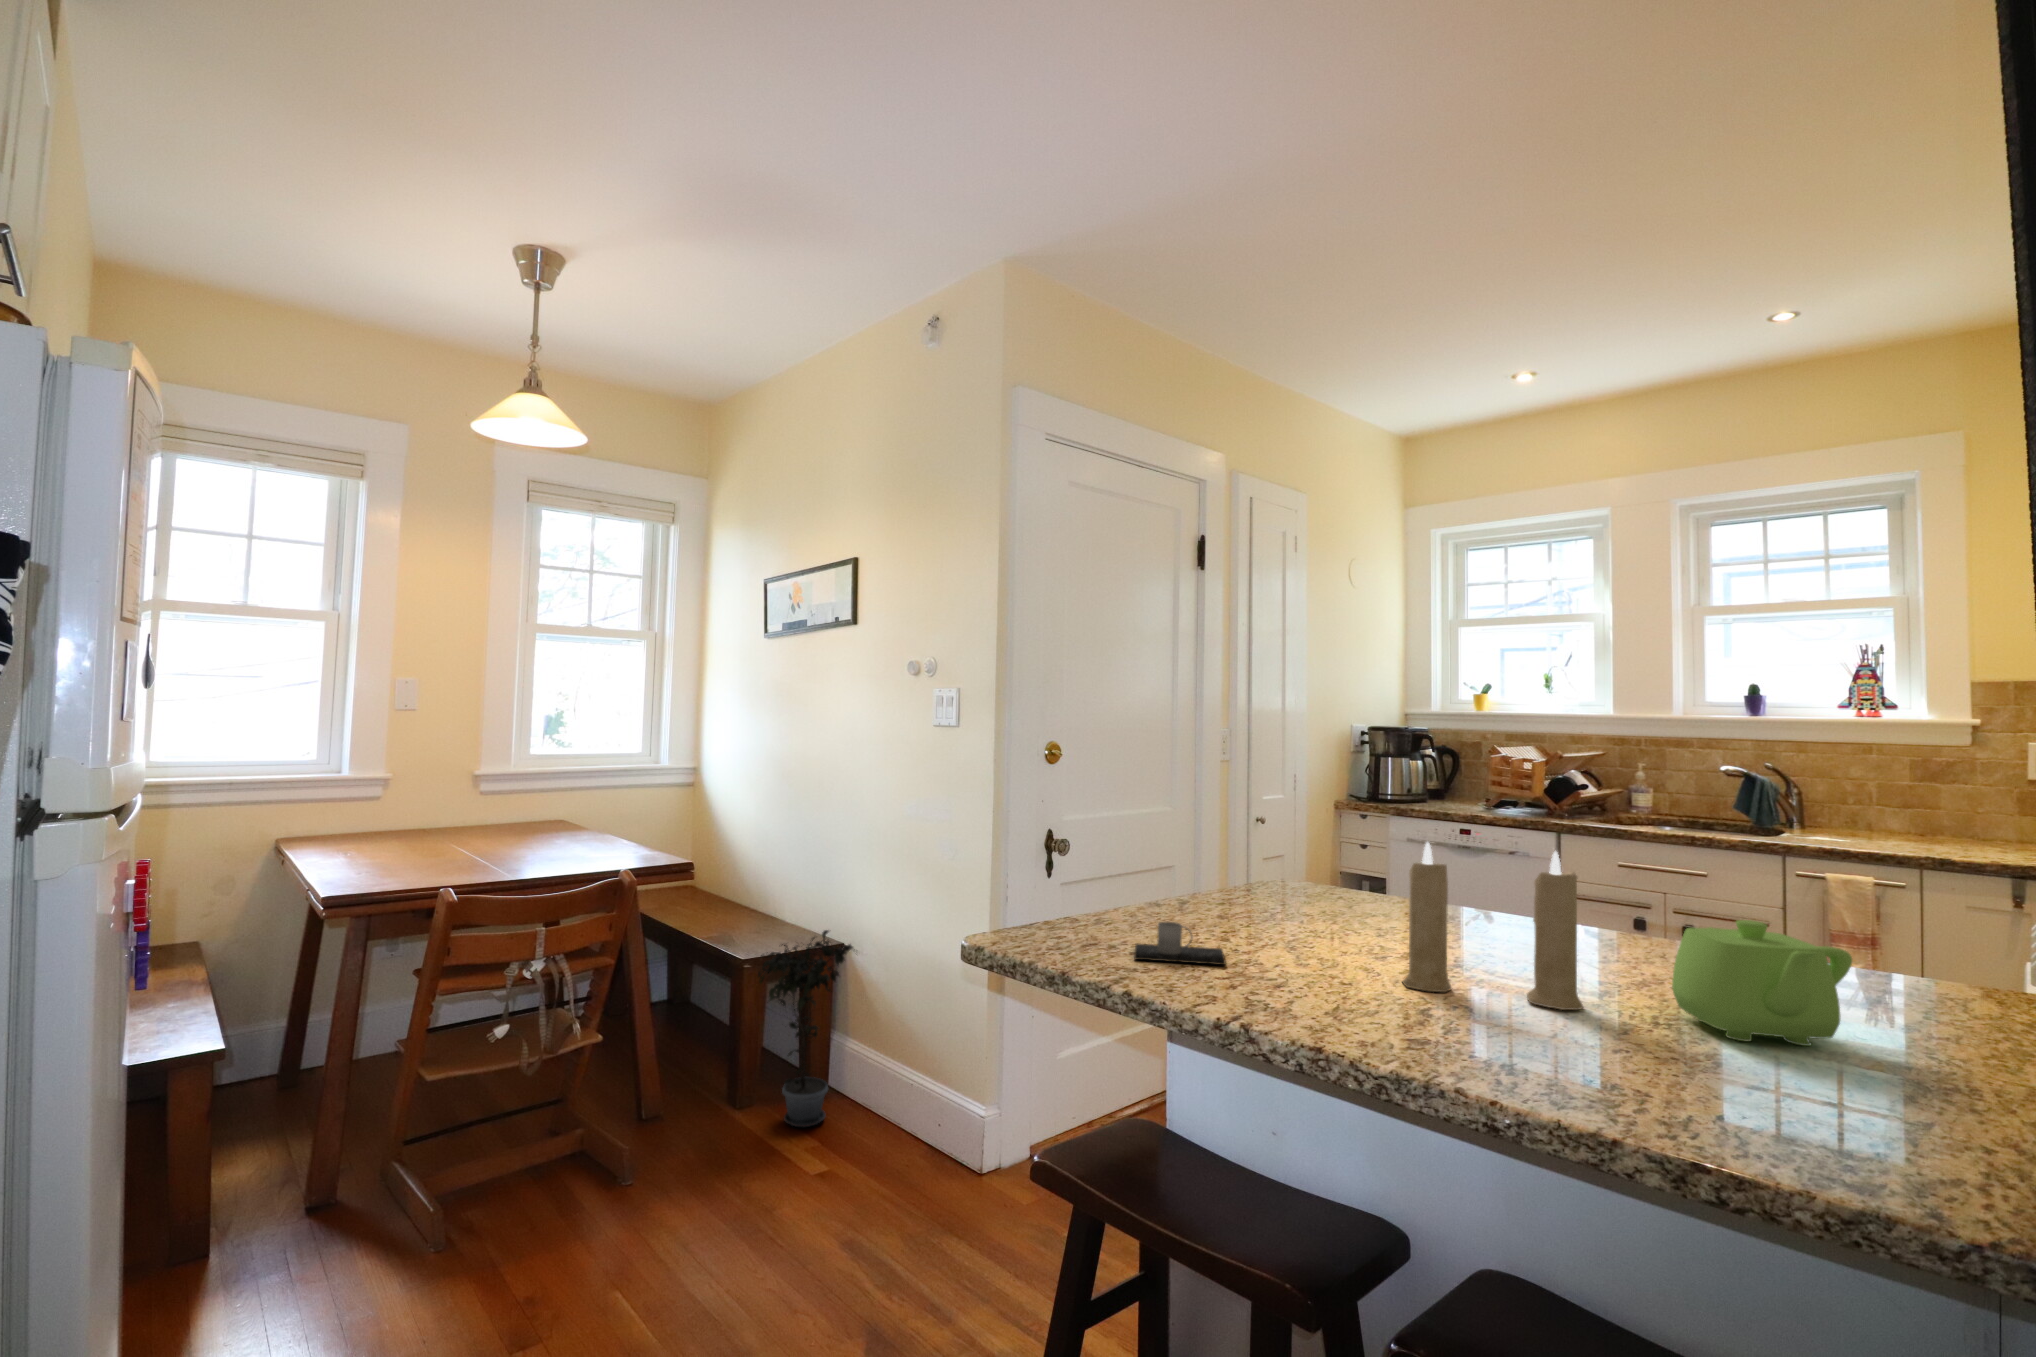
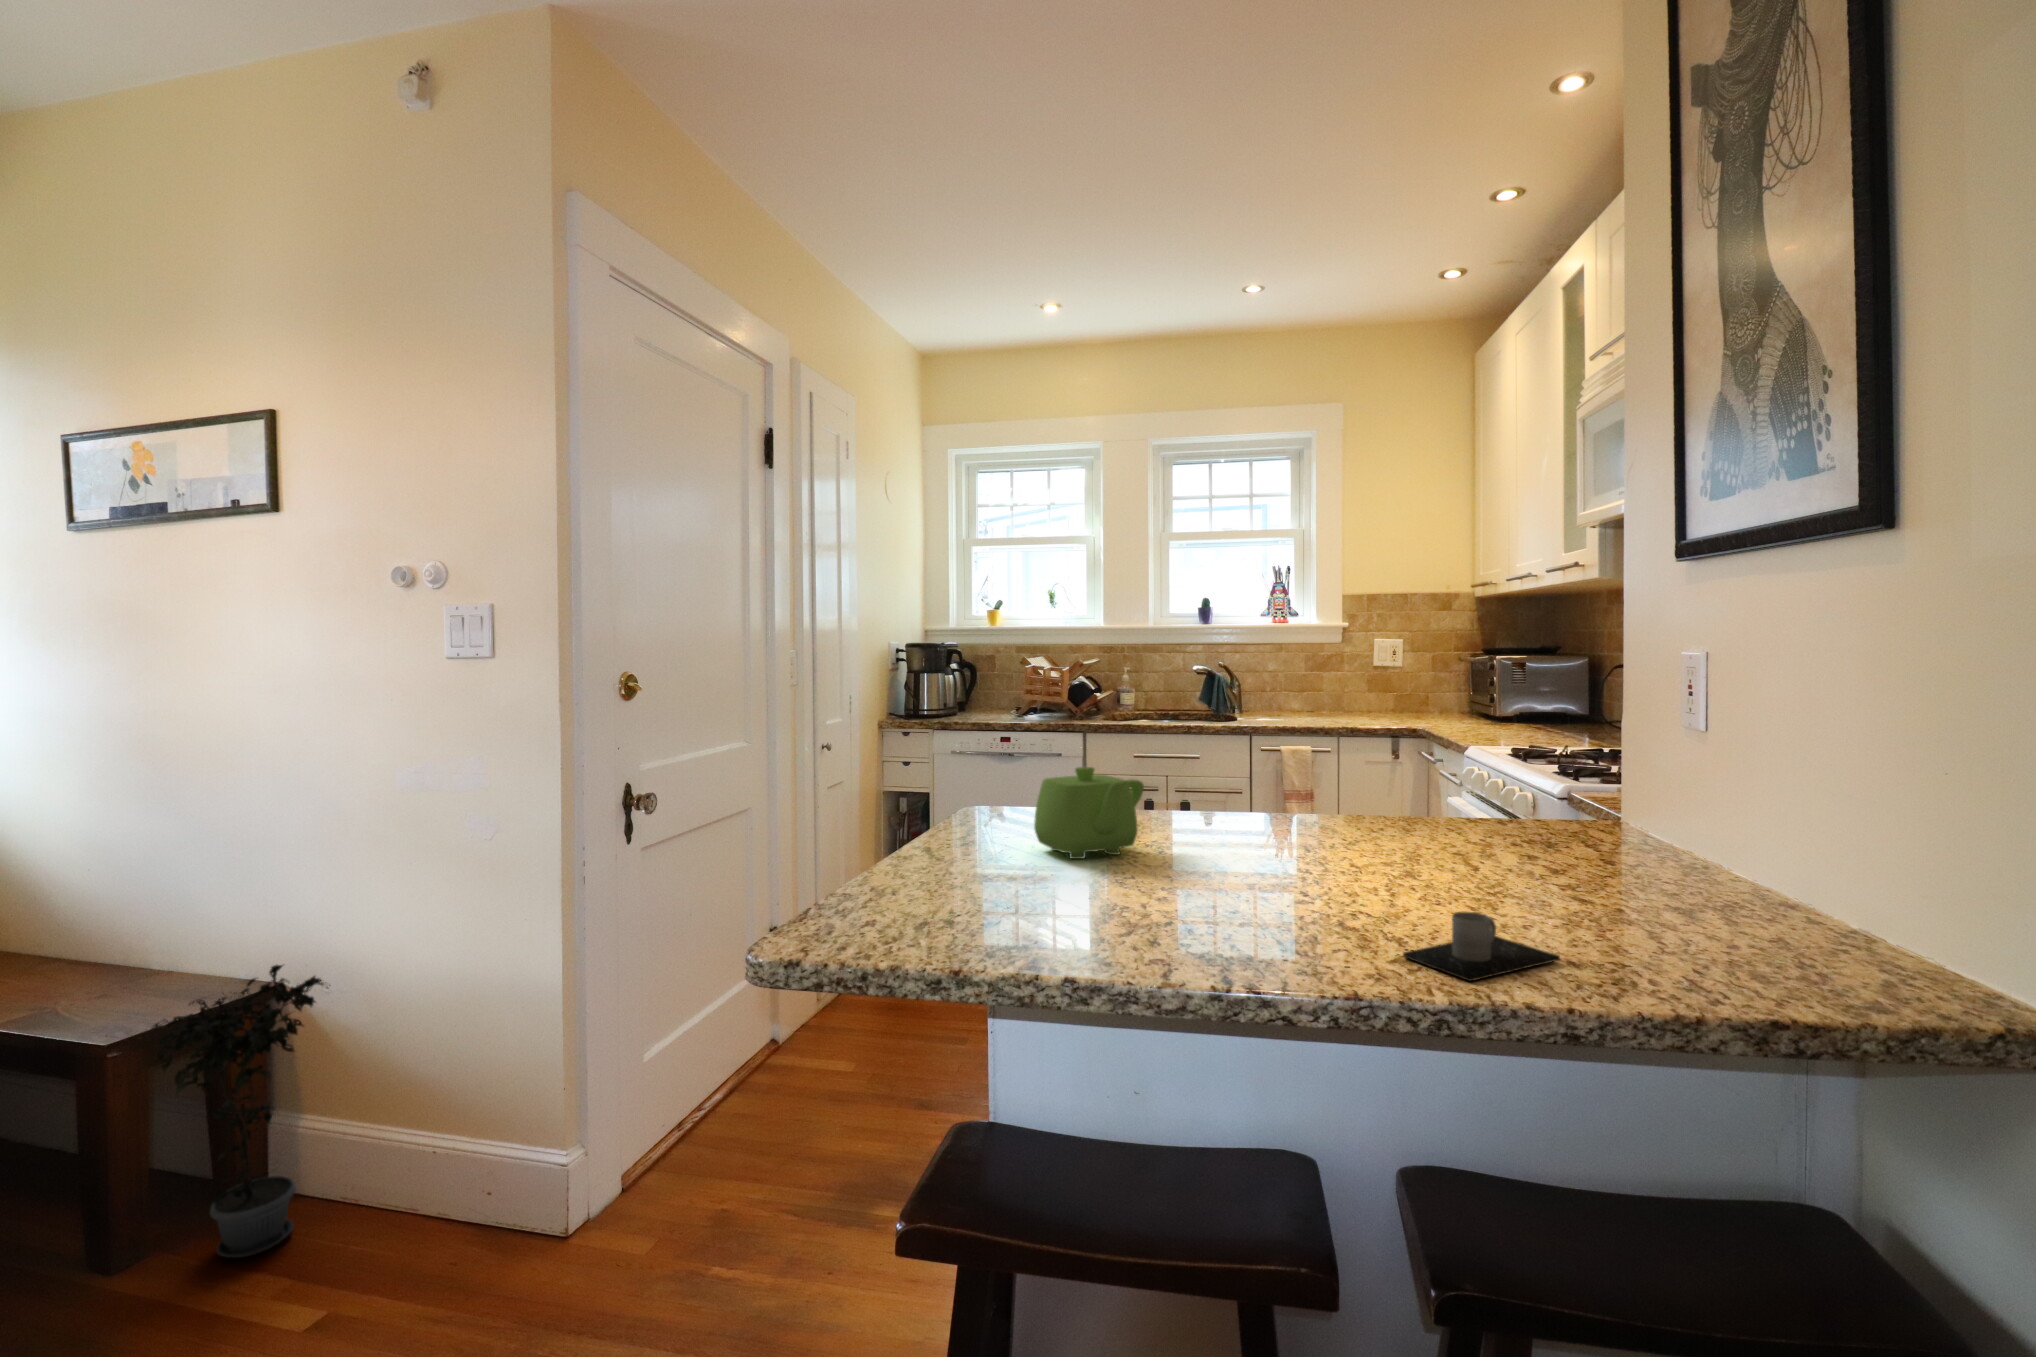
candle: present [1402,842,1583,1010] -> none [1268,735,1433,900]
teapot: present [1672,920,1852,1046] -> present [1034,767,1144,859]
mug: present [1134,922,1226,965] -> present [1403,912,1560,981]

